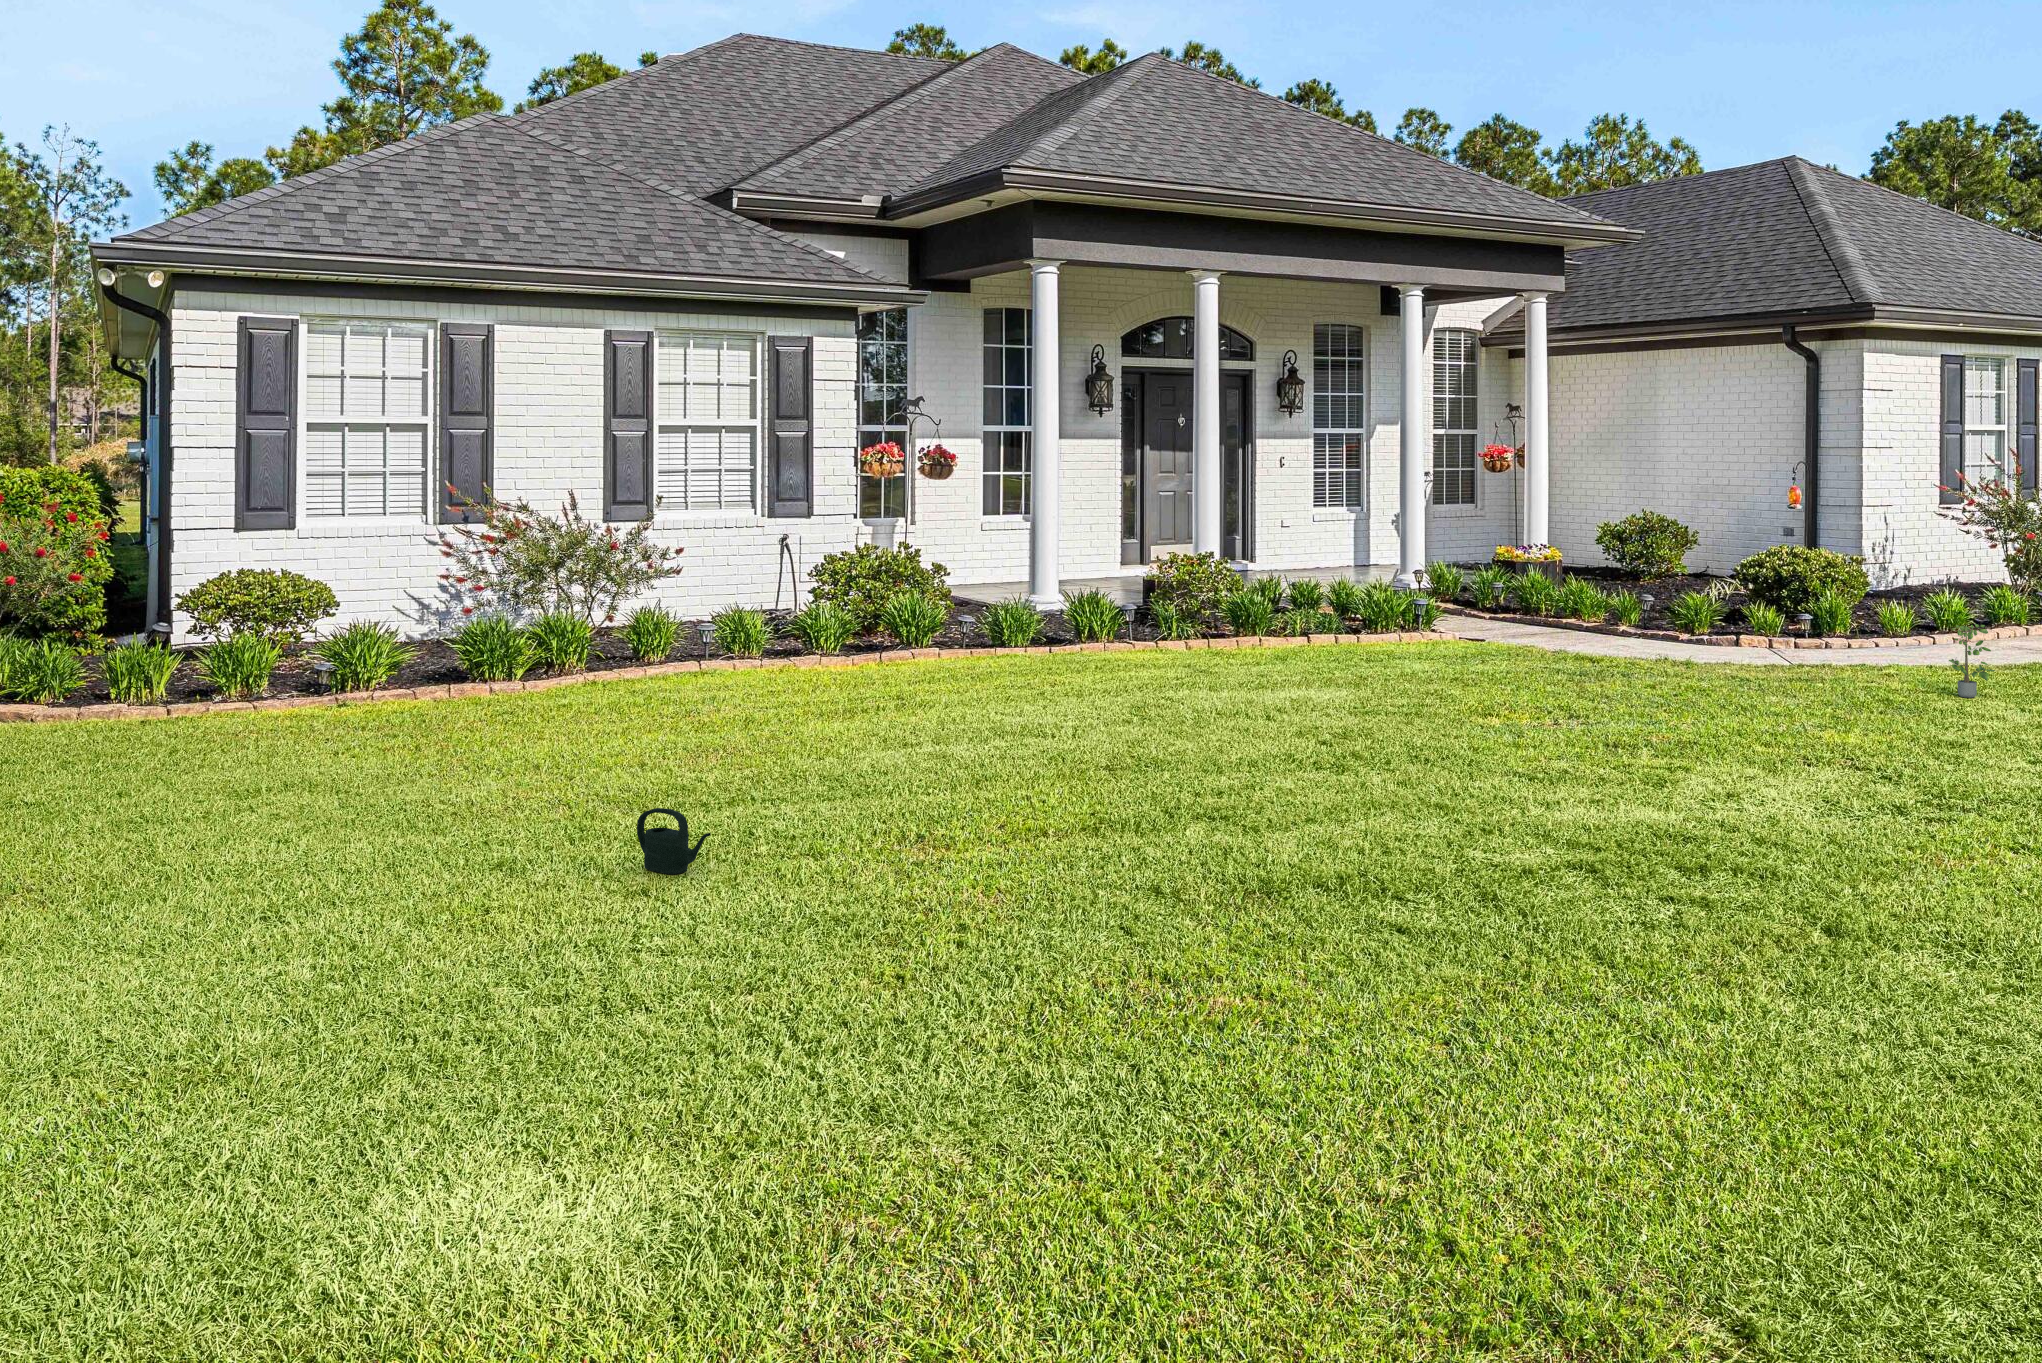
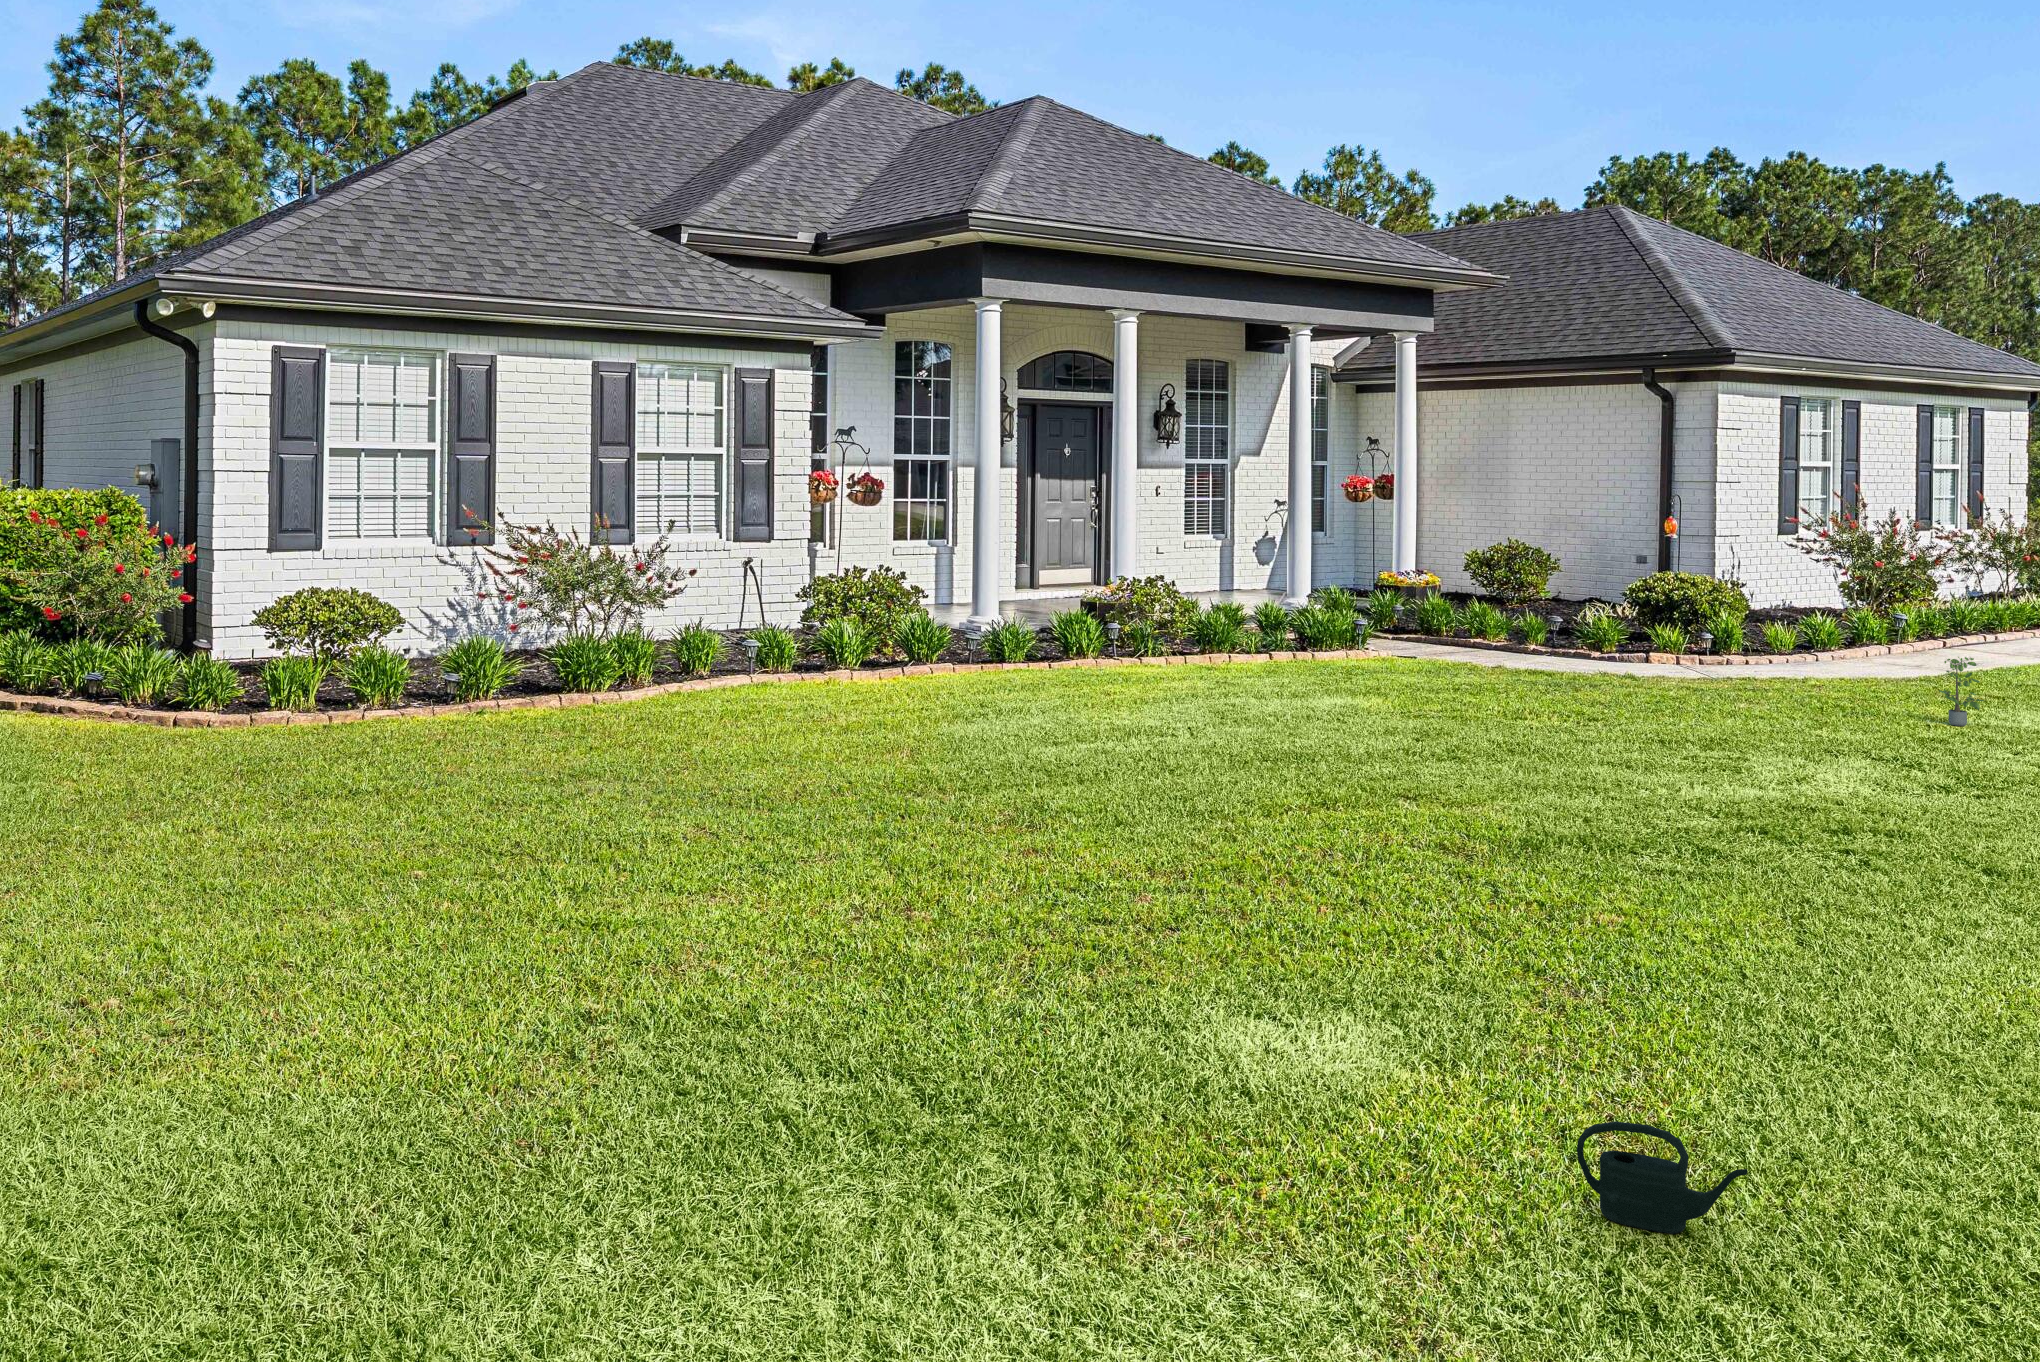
watering can: present [637,808,711,874] -> present [1577,1121,1747,1234]

